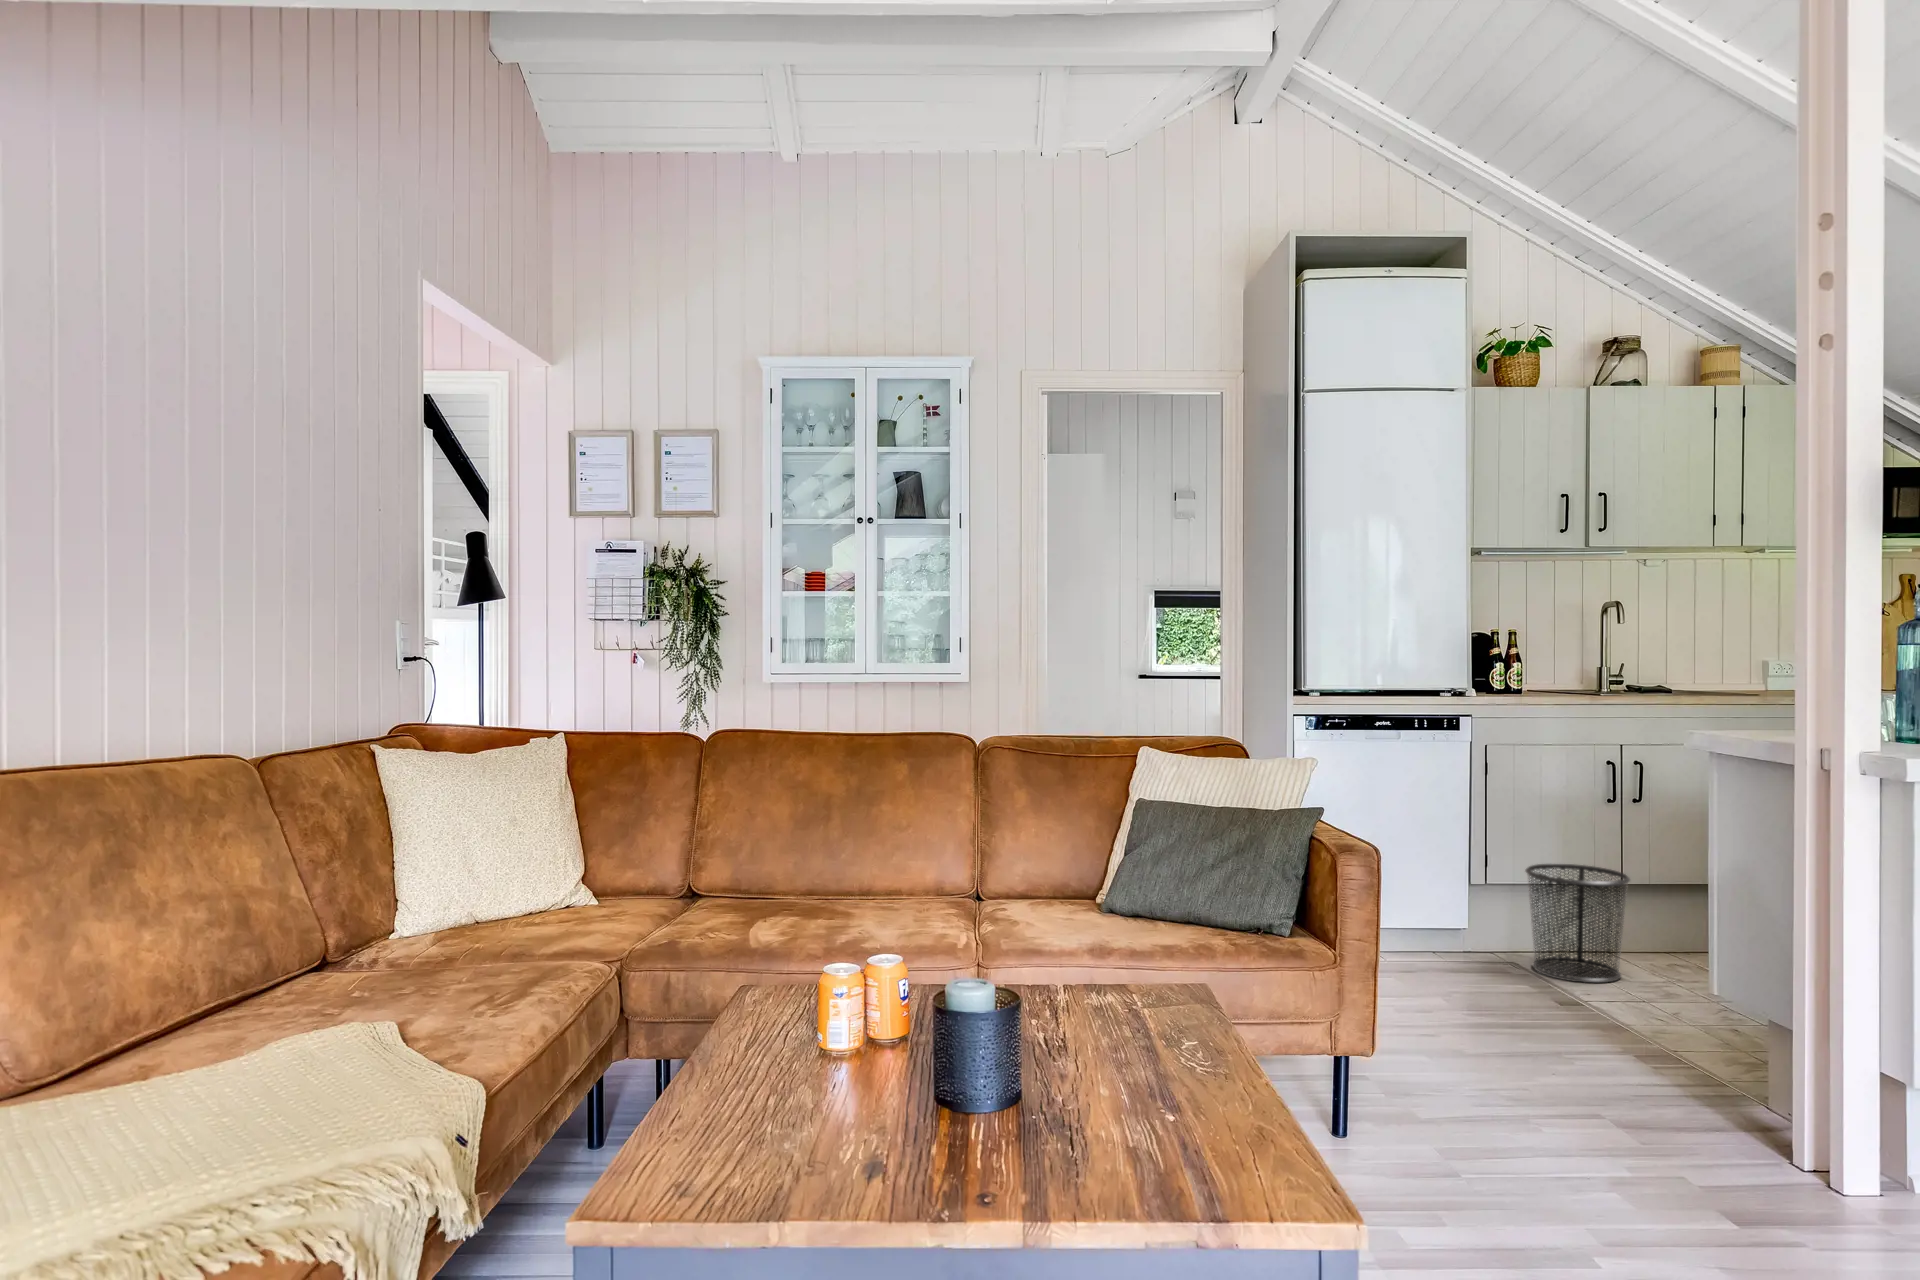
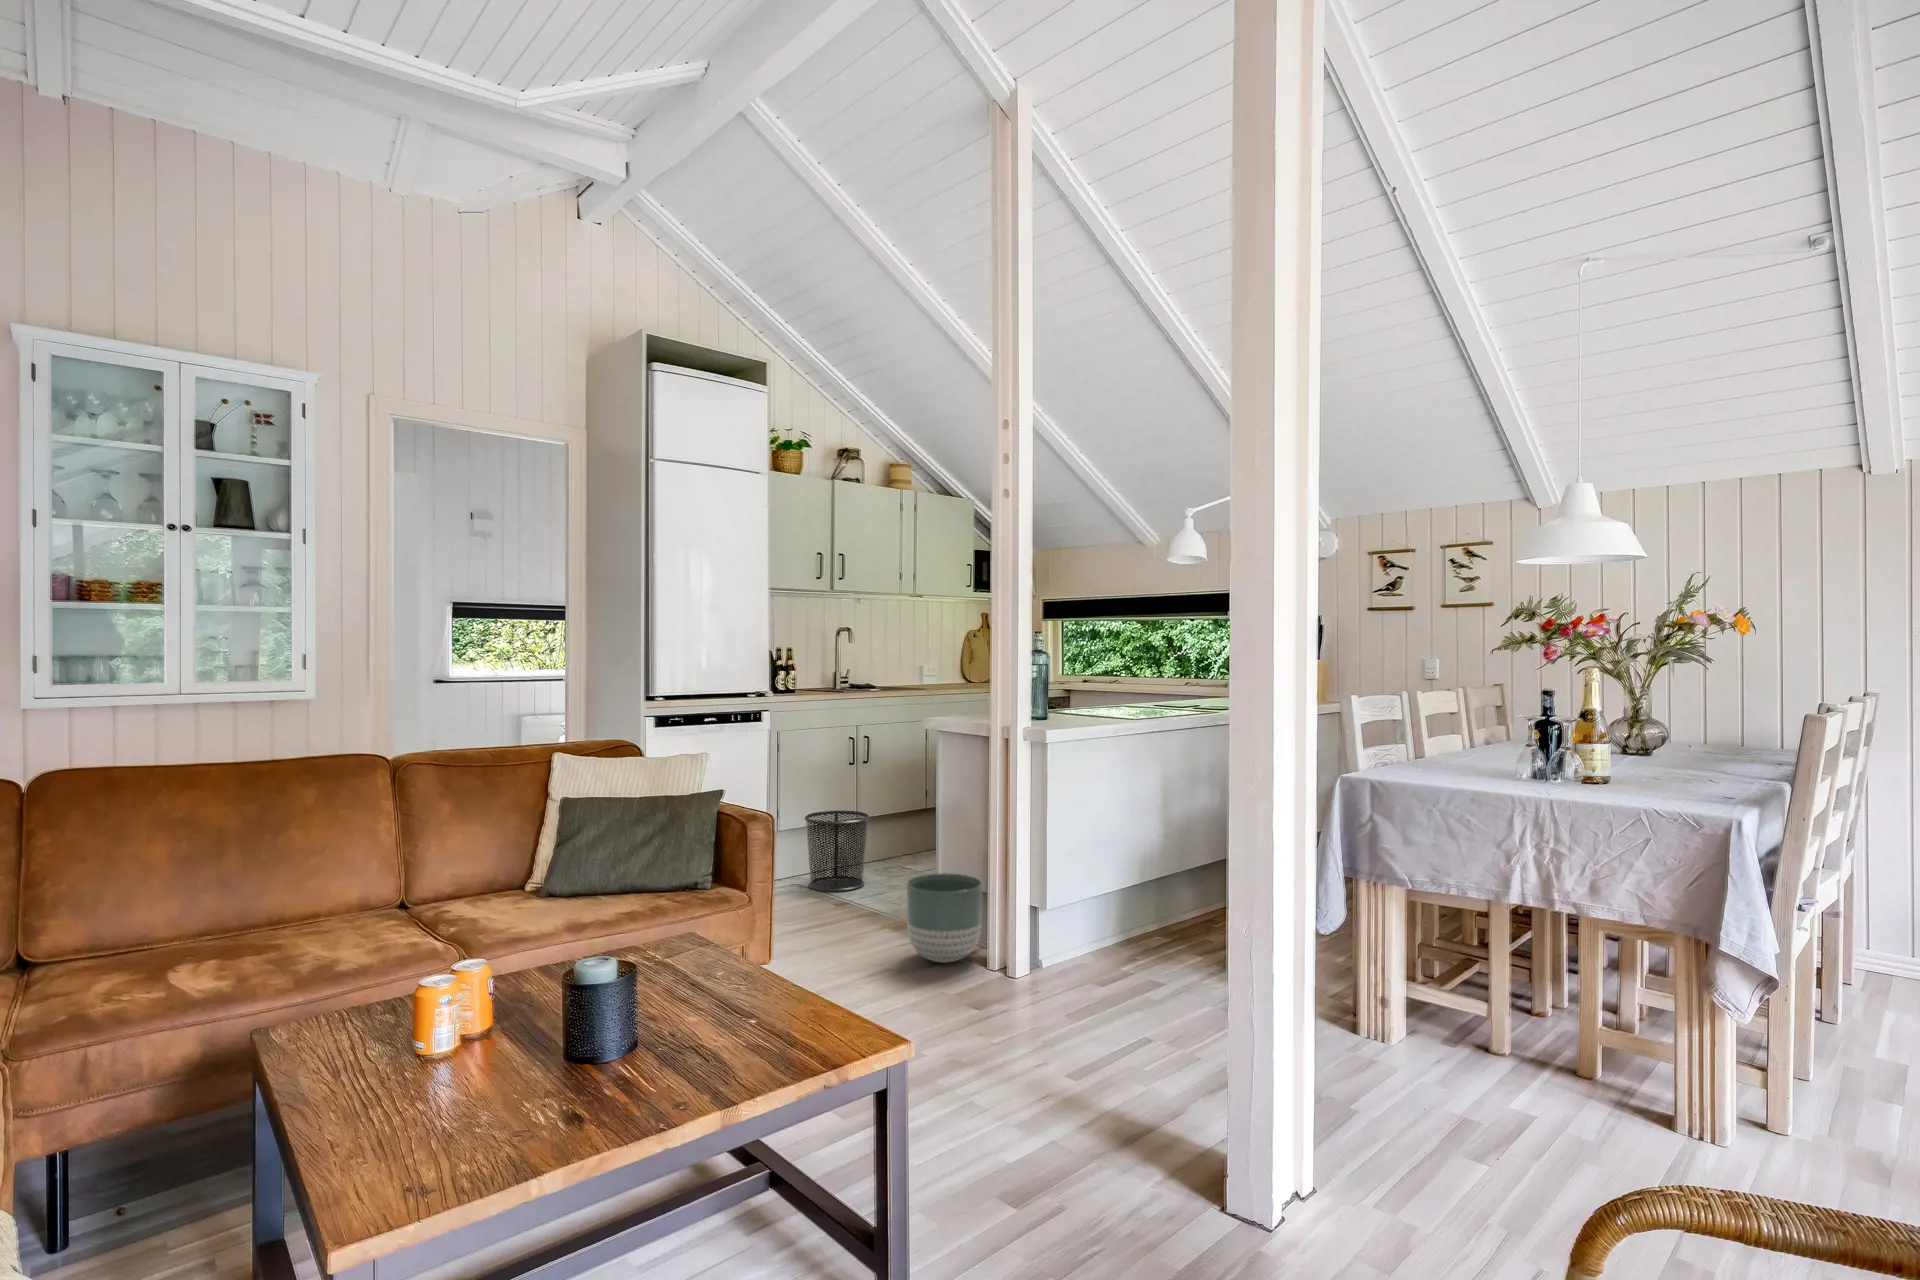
planter: none [1625,975,1764,1118] -> present [907,873,982,963]

